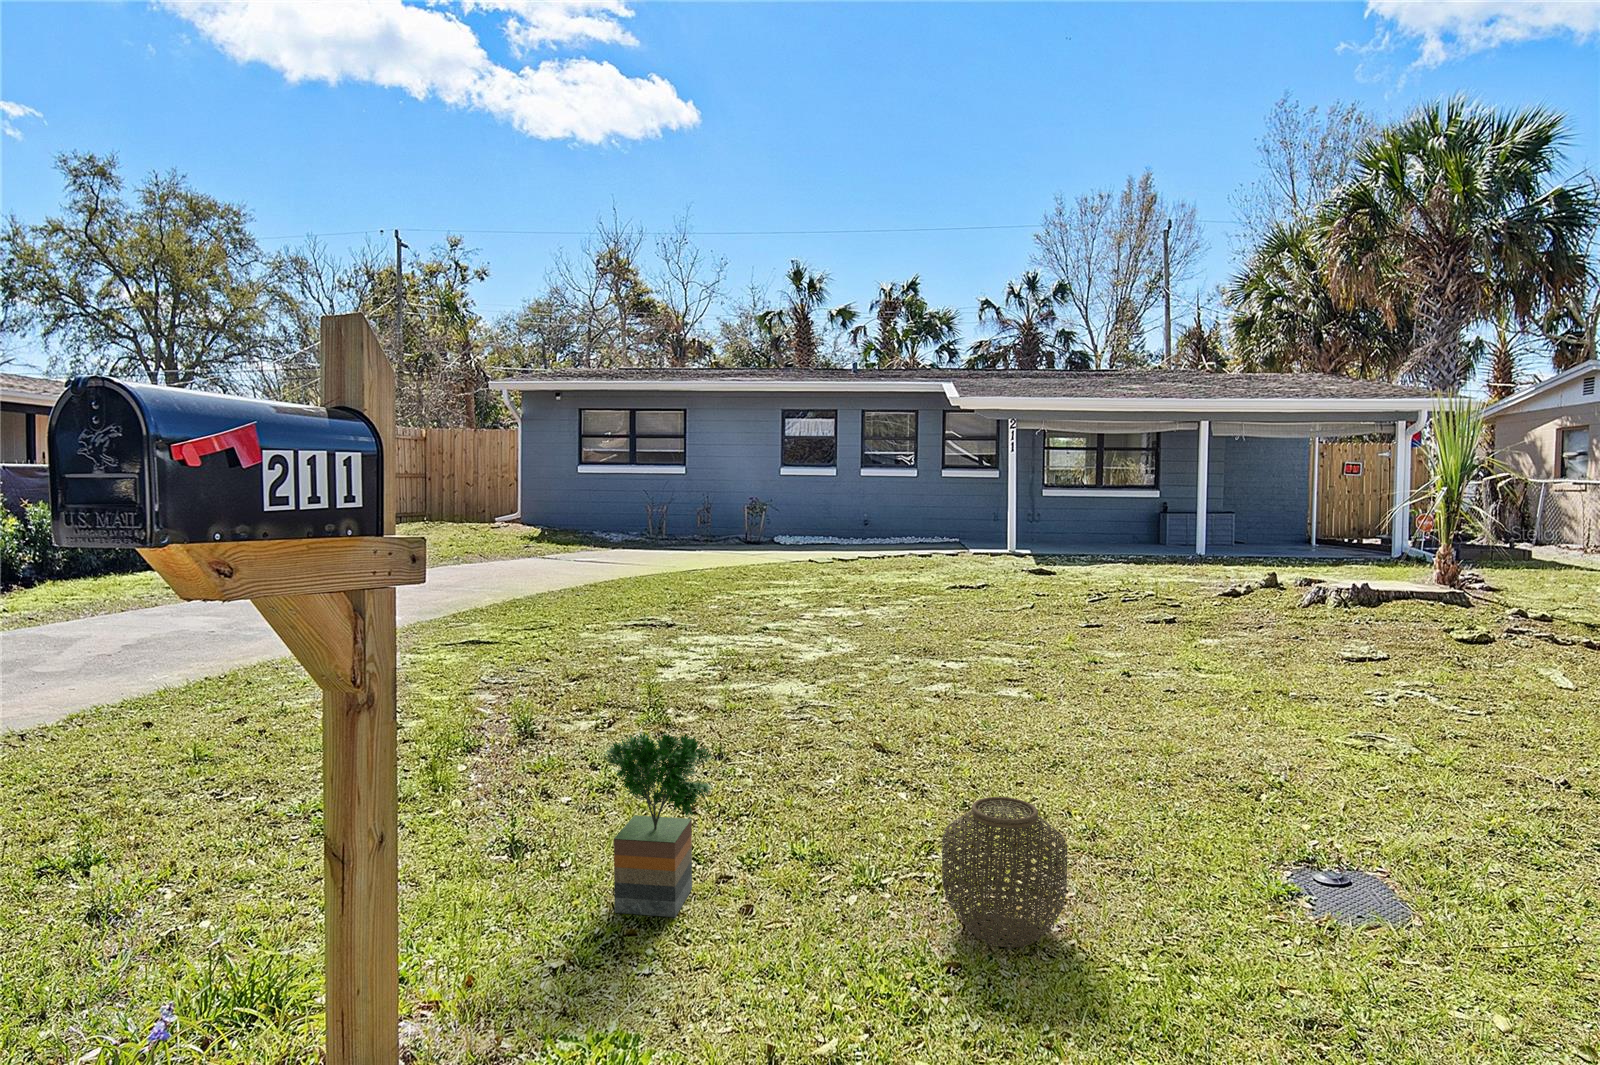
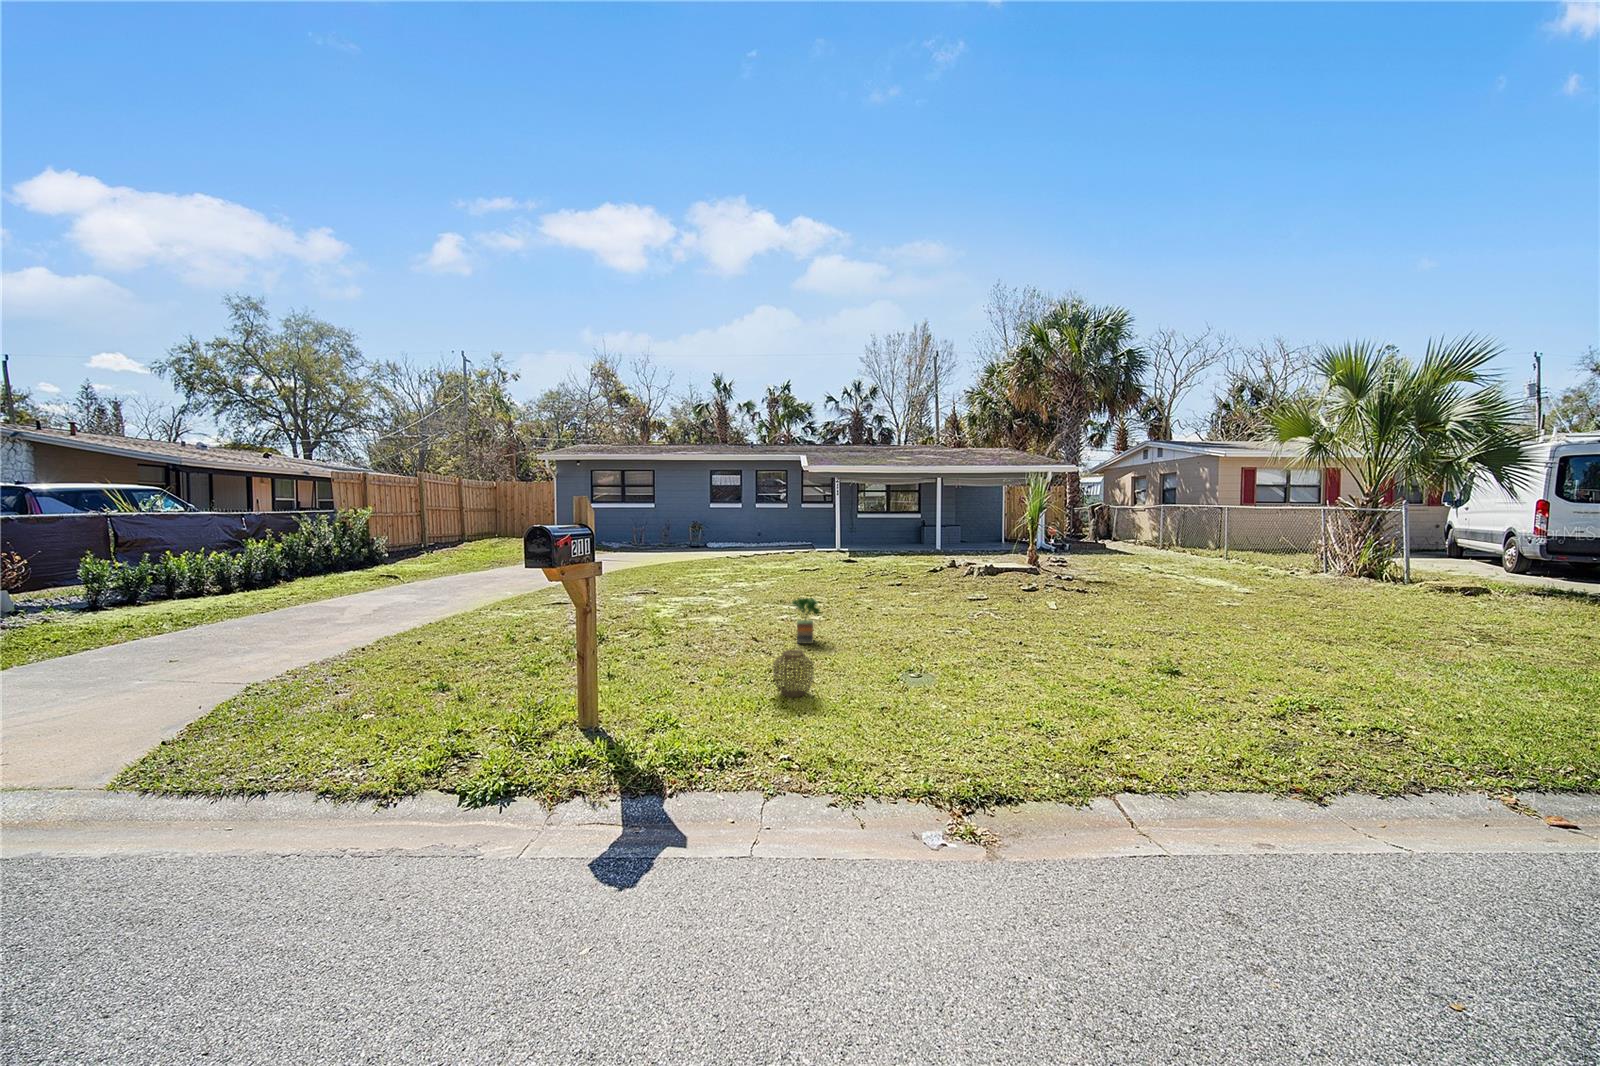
potted tree: present [605,733,712,917] -> present [792,598,820,643]

